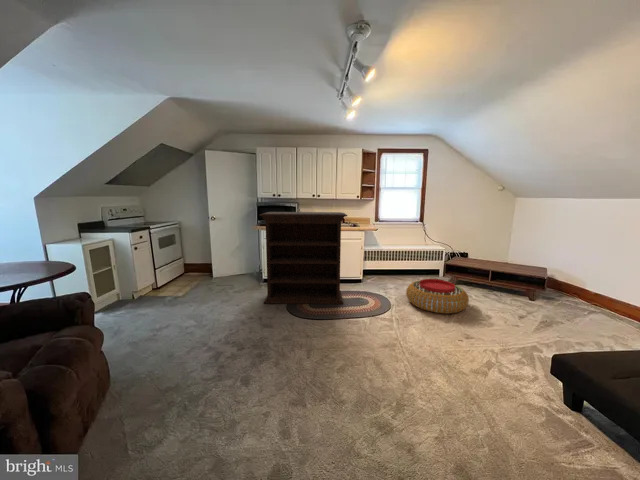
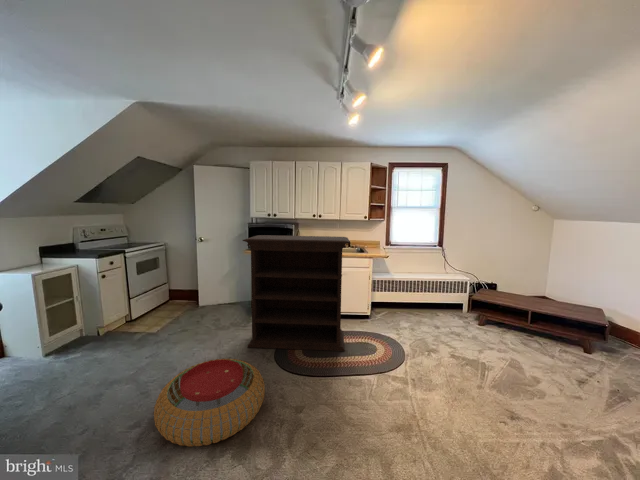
pouf: present [406,279,469,313] -> present [154,358,265,446]

